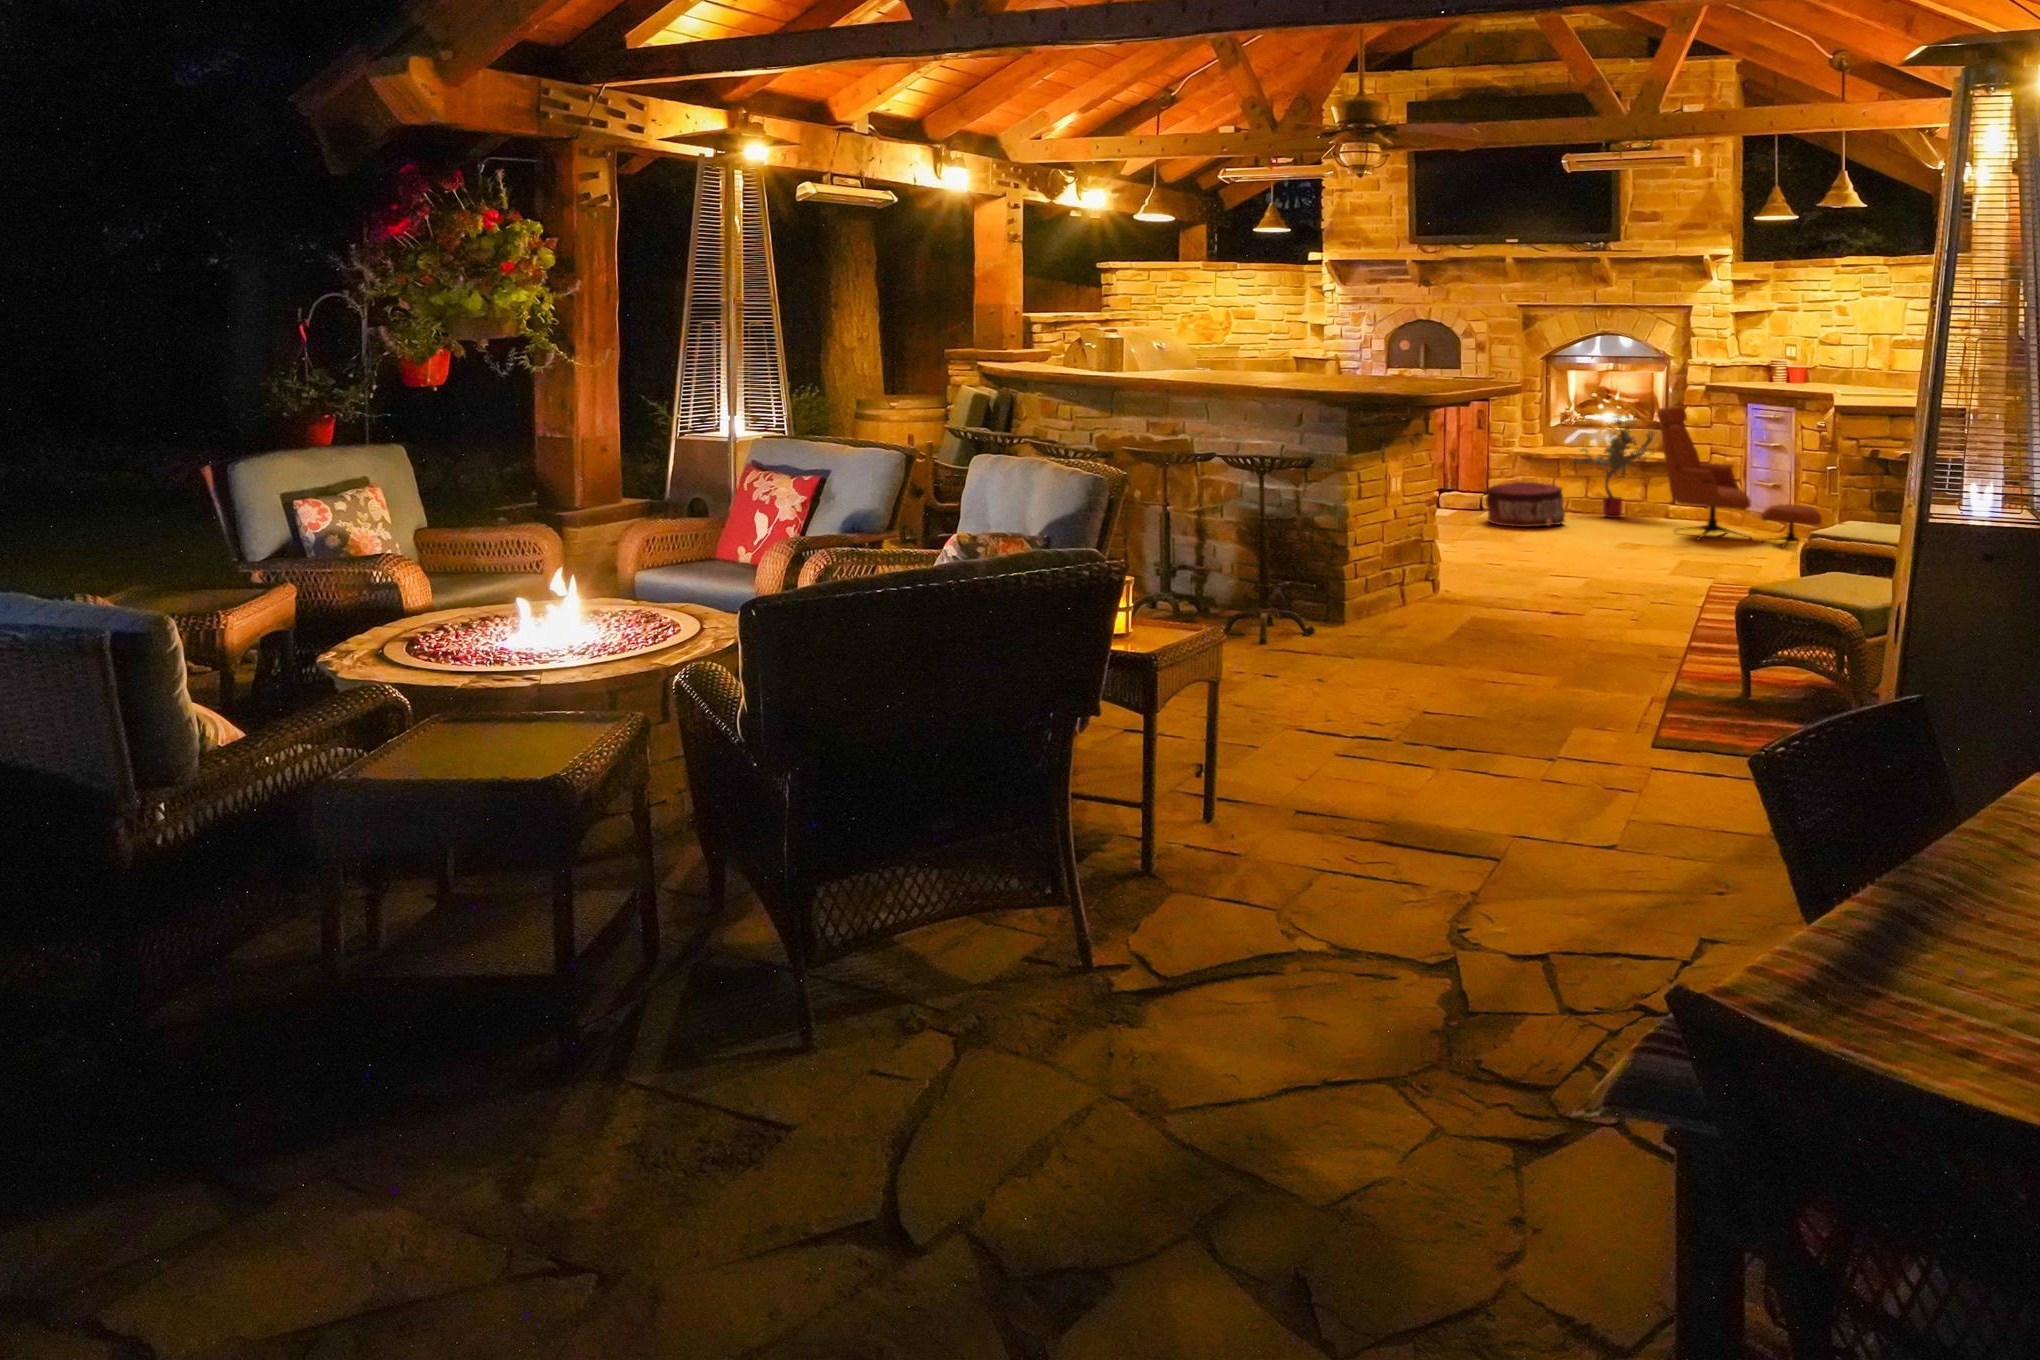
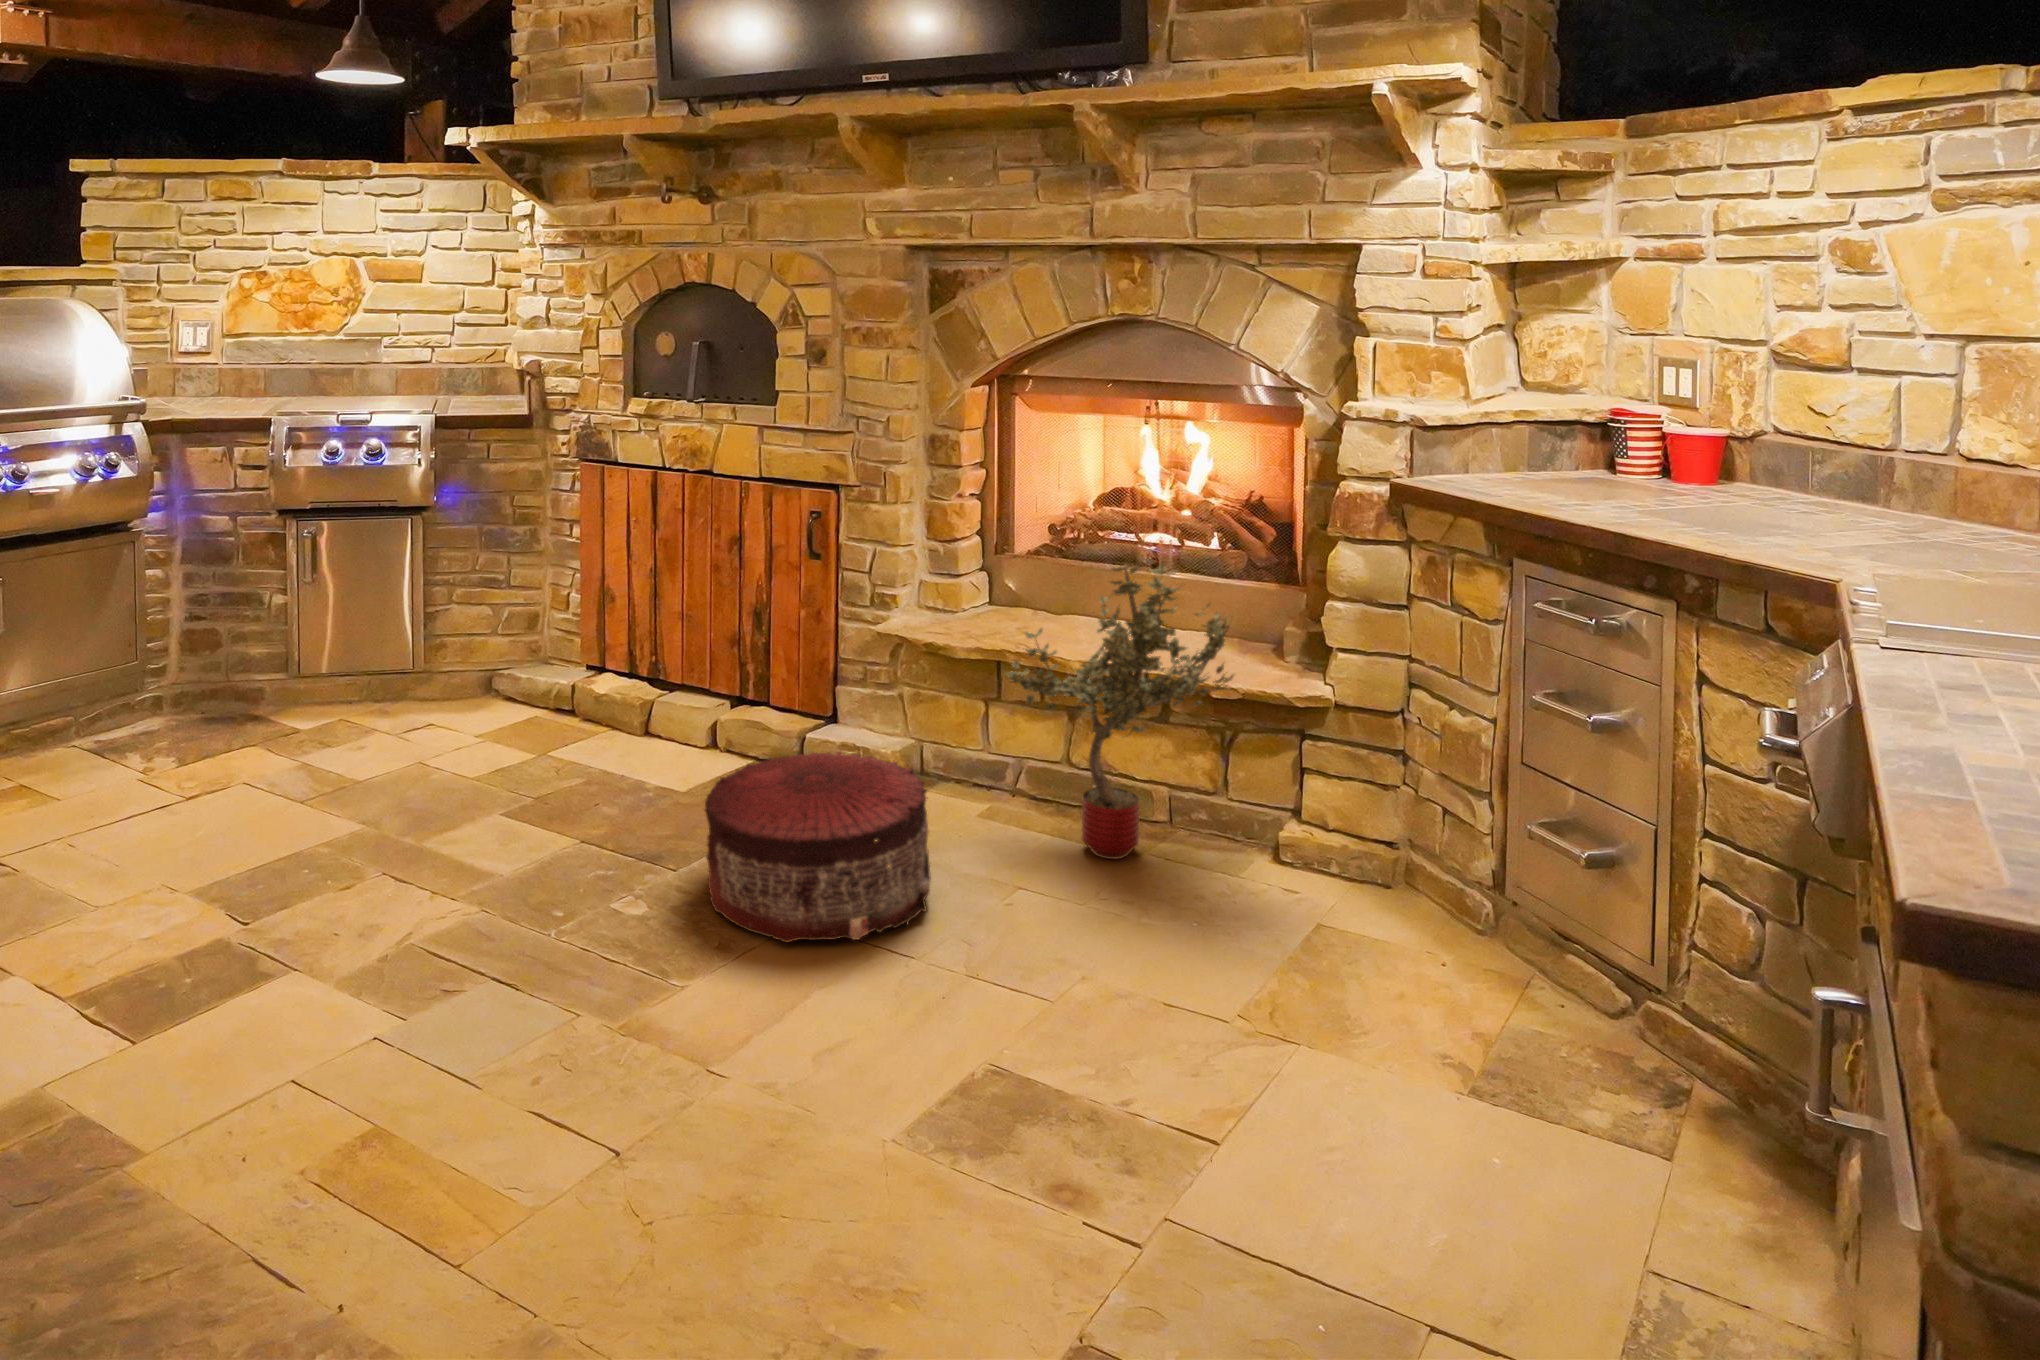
lounge chair: present [1658,407,1822,549] -> none [1189,583,1850,1285]

